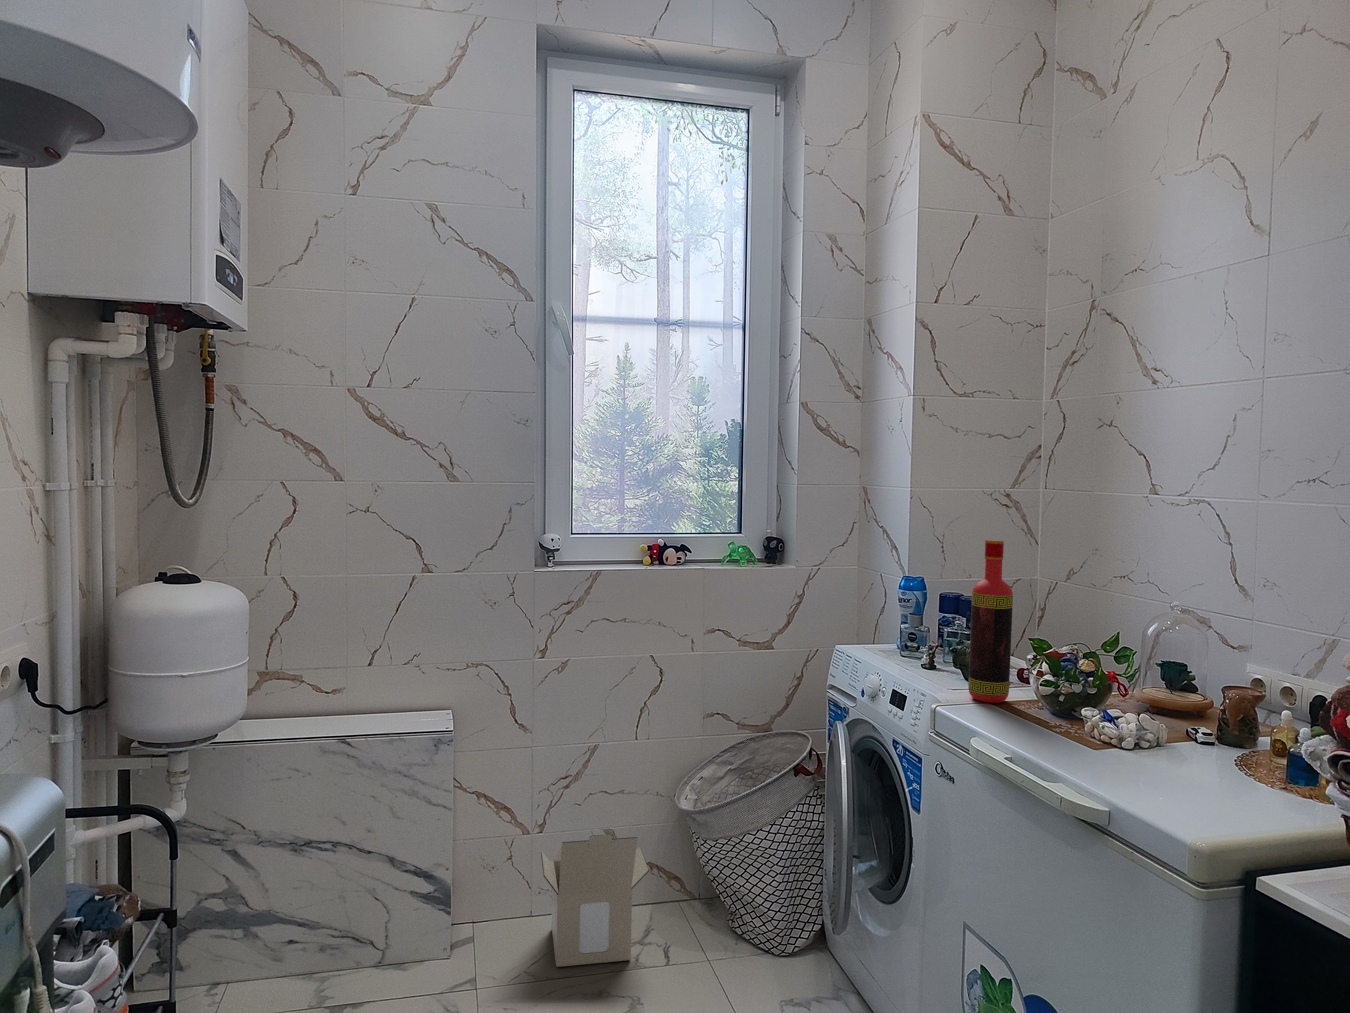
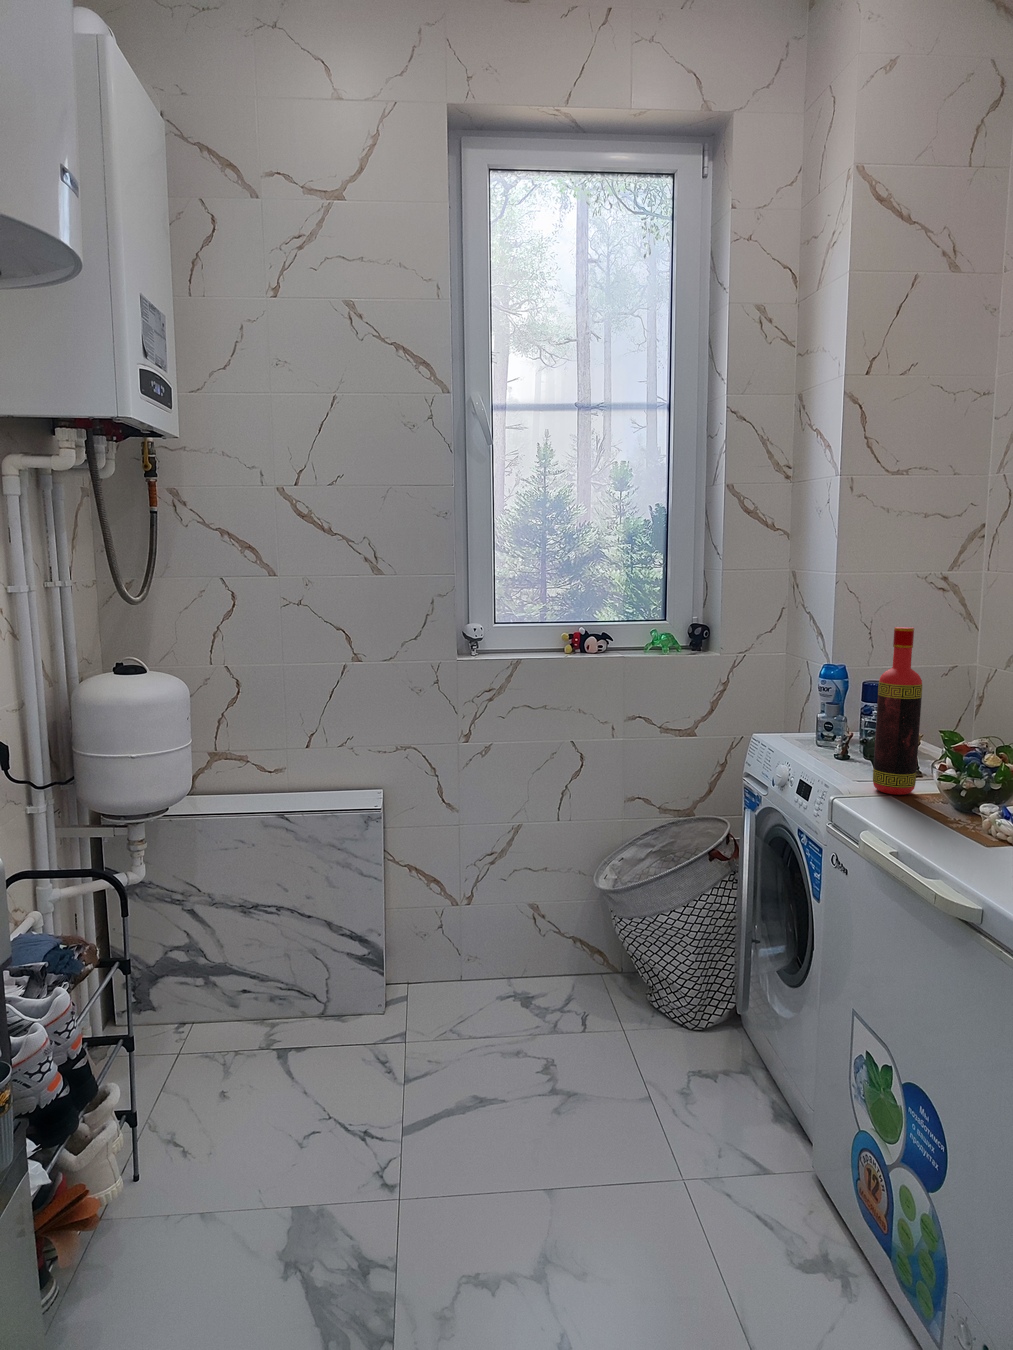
cardboard box: present [541,834,649,967] -> none [465,909,565,1026]

